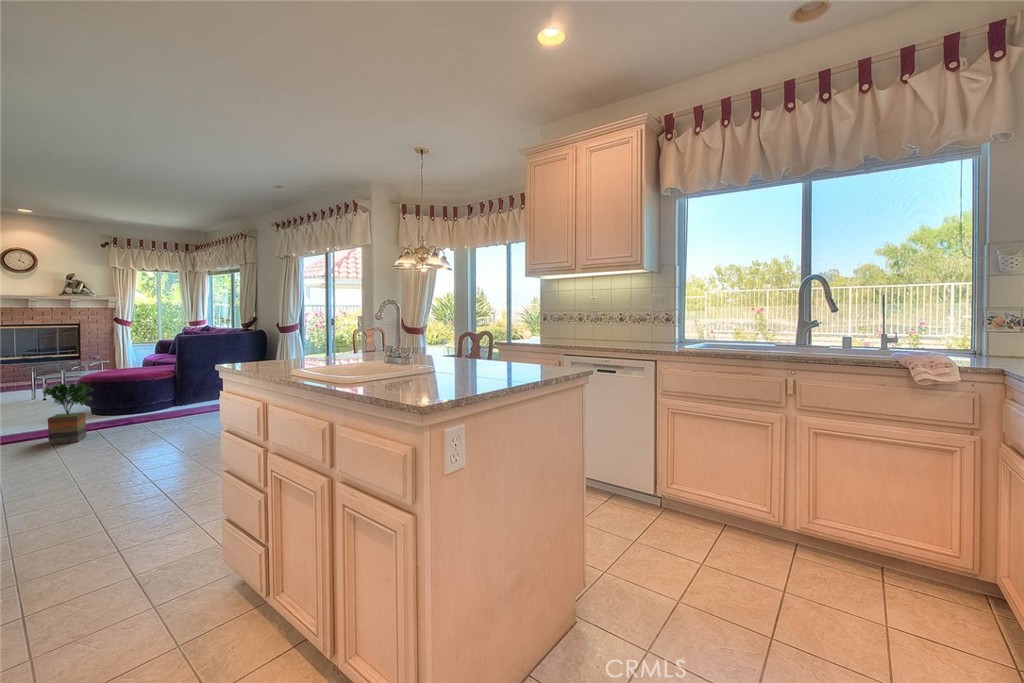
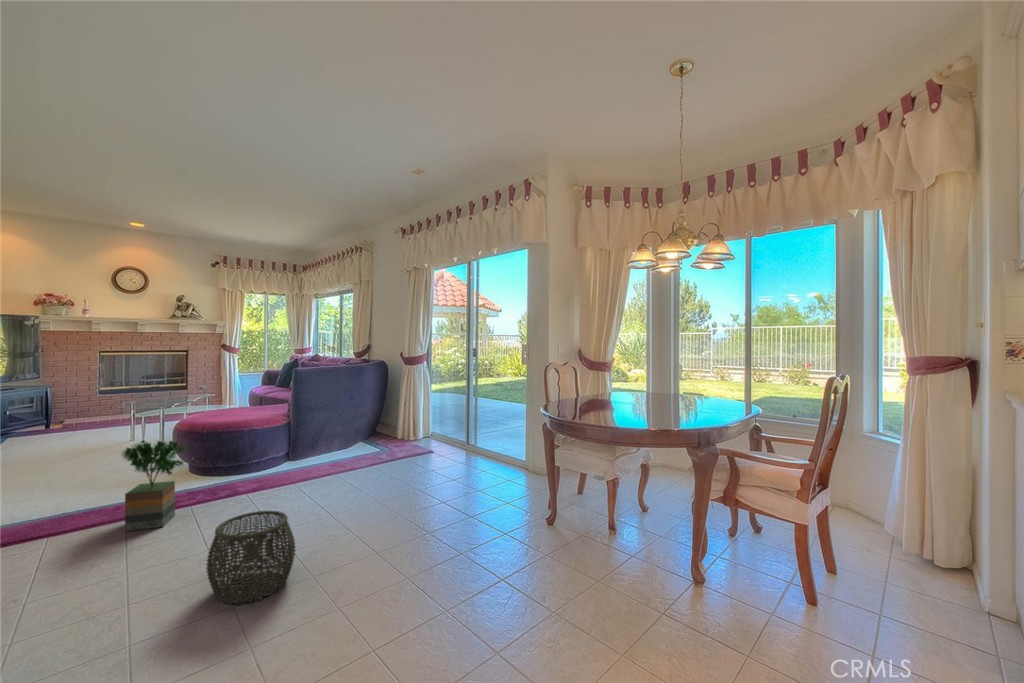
woven basket: none [116,418,177,467] -> present [206,511,295,604]

